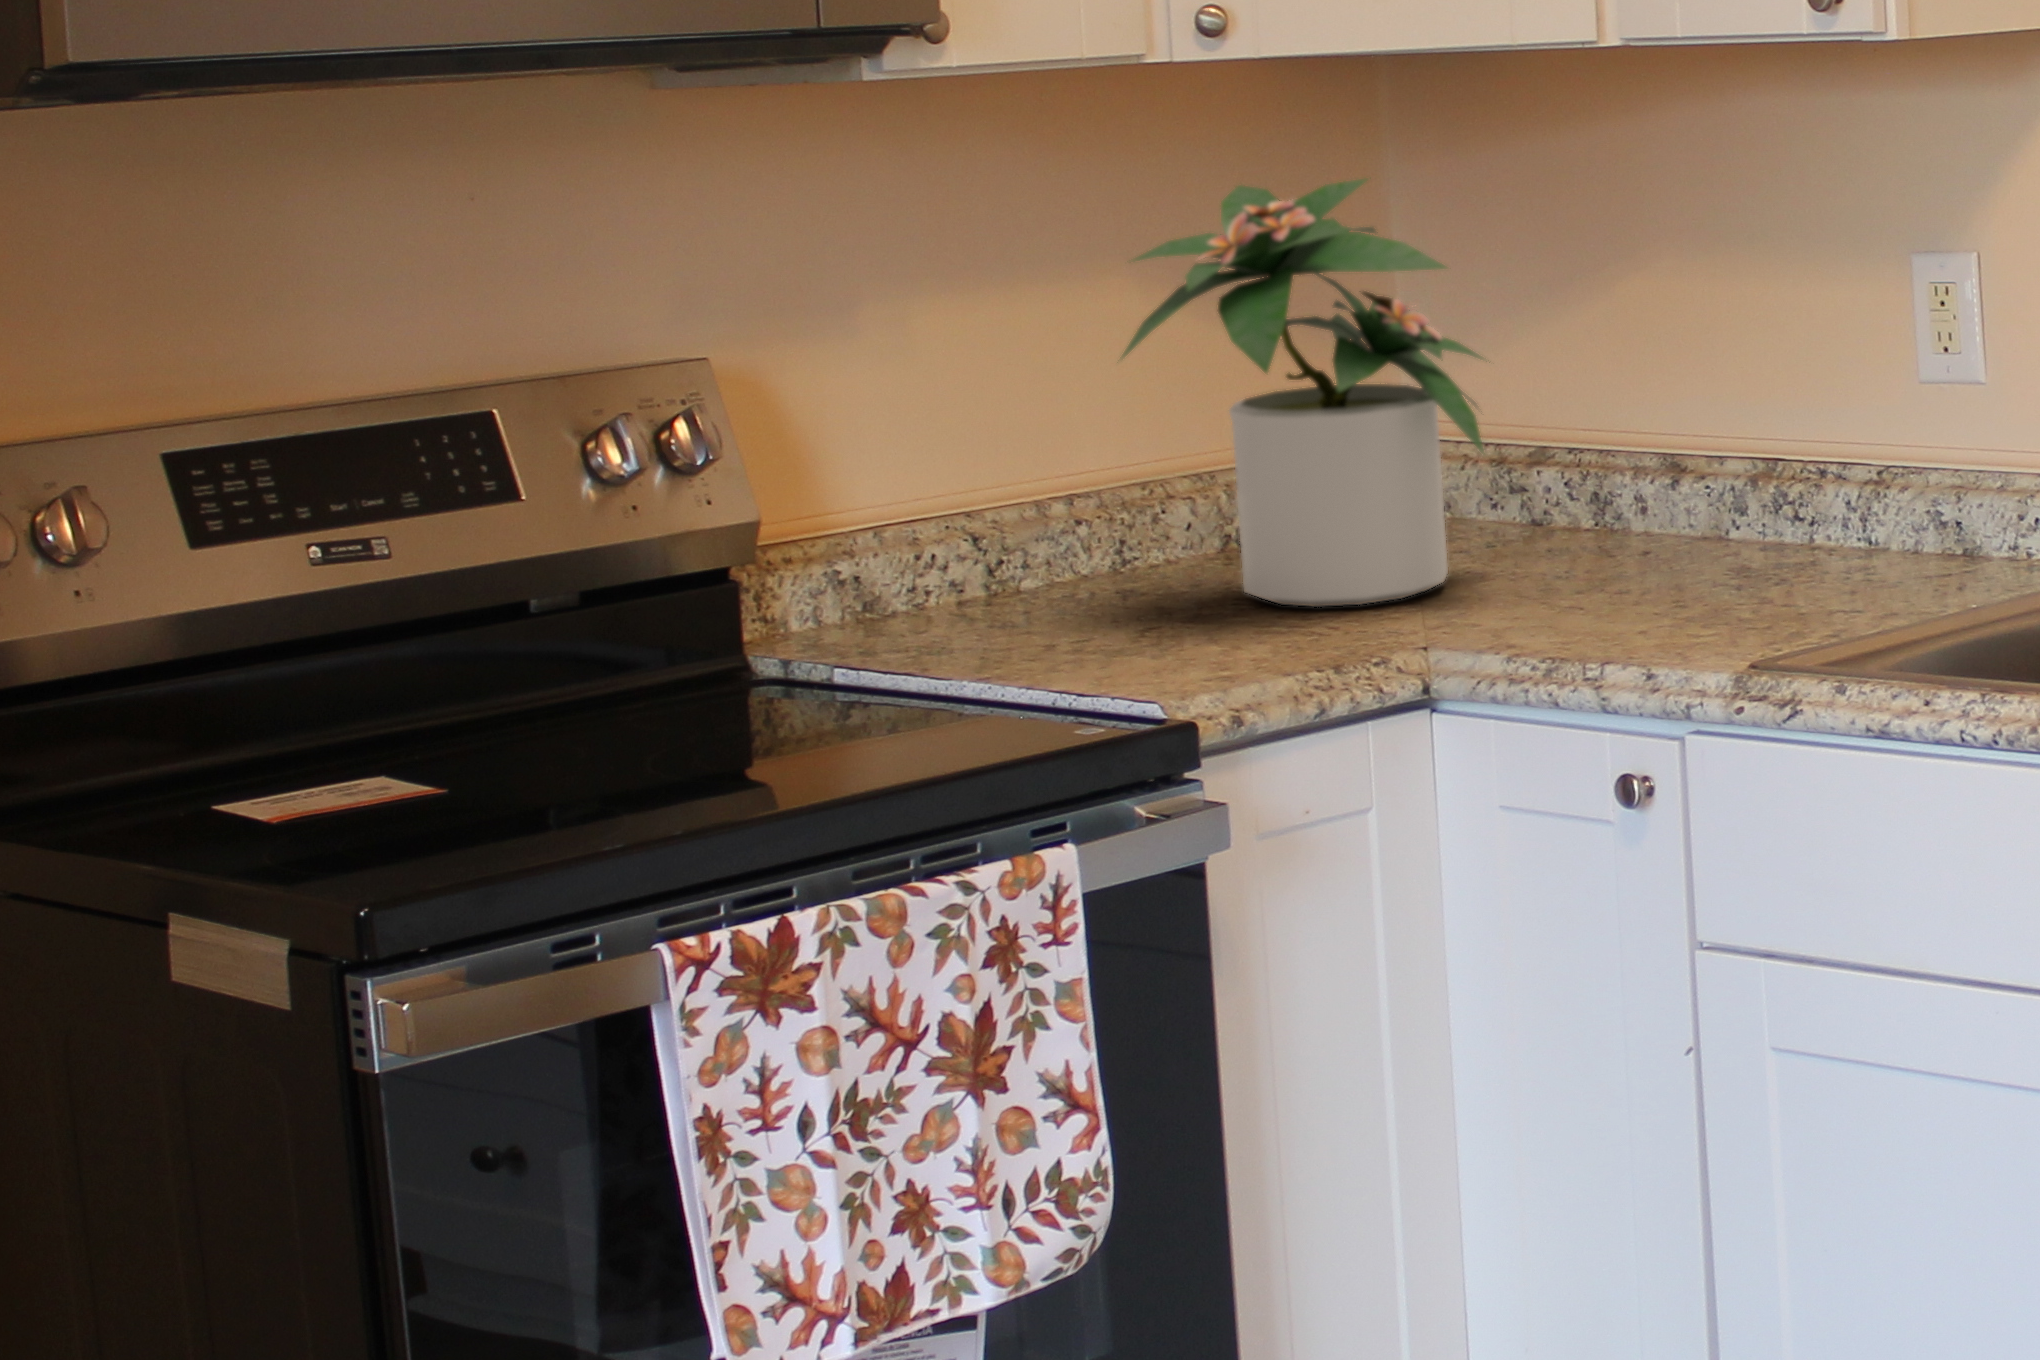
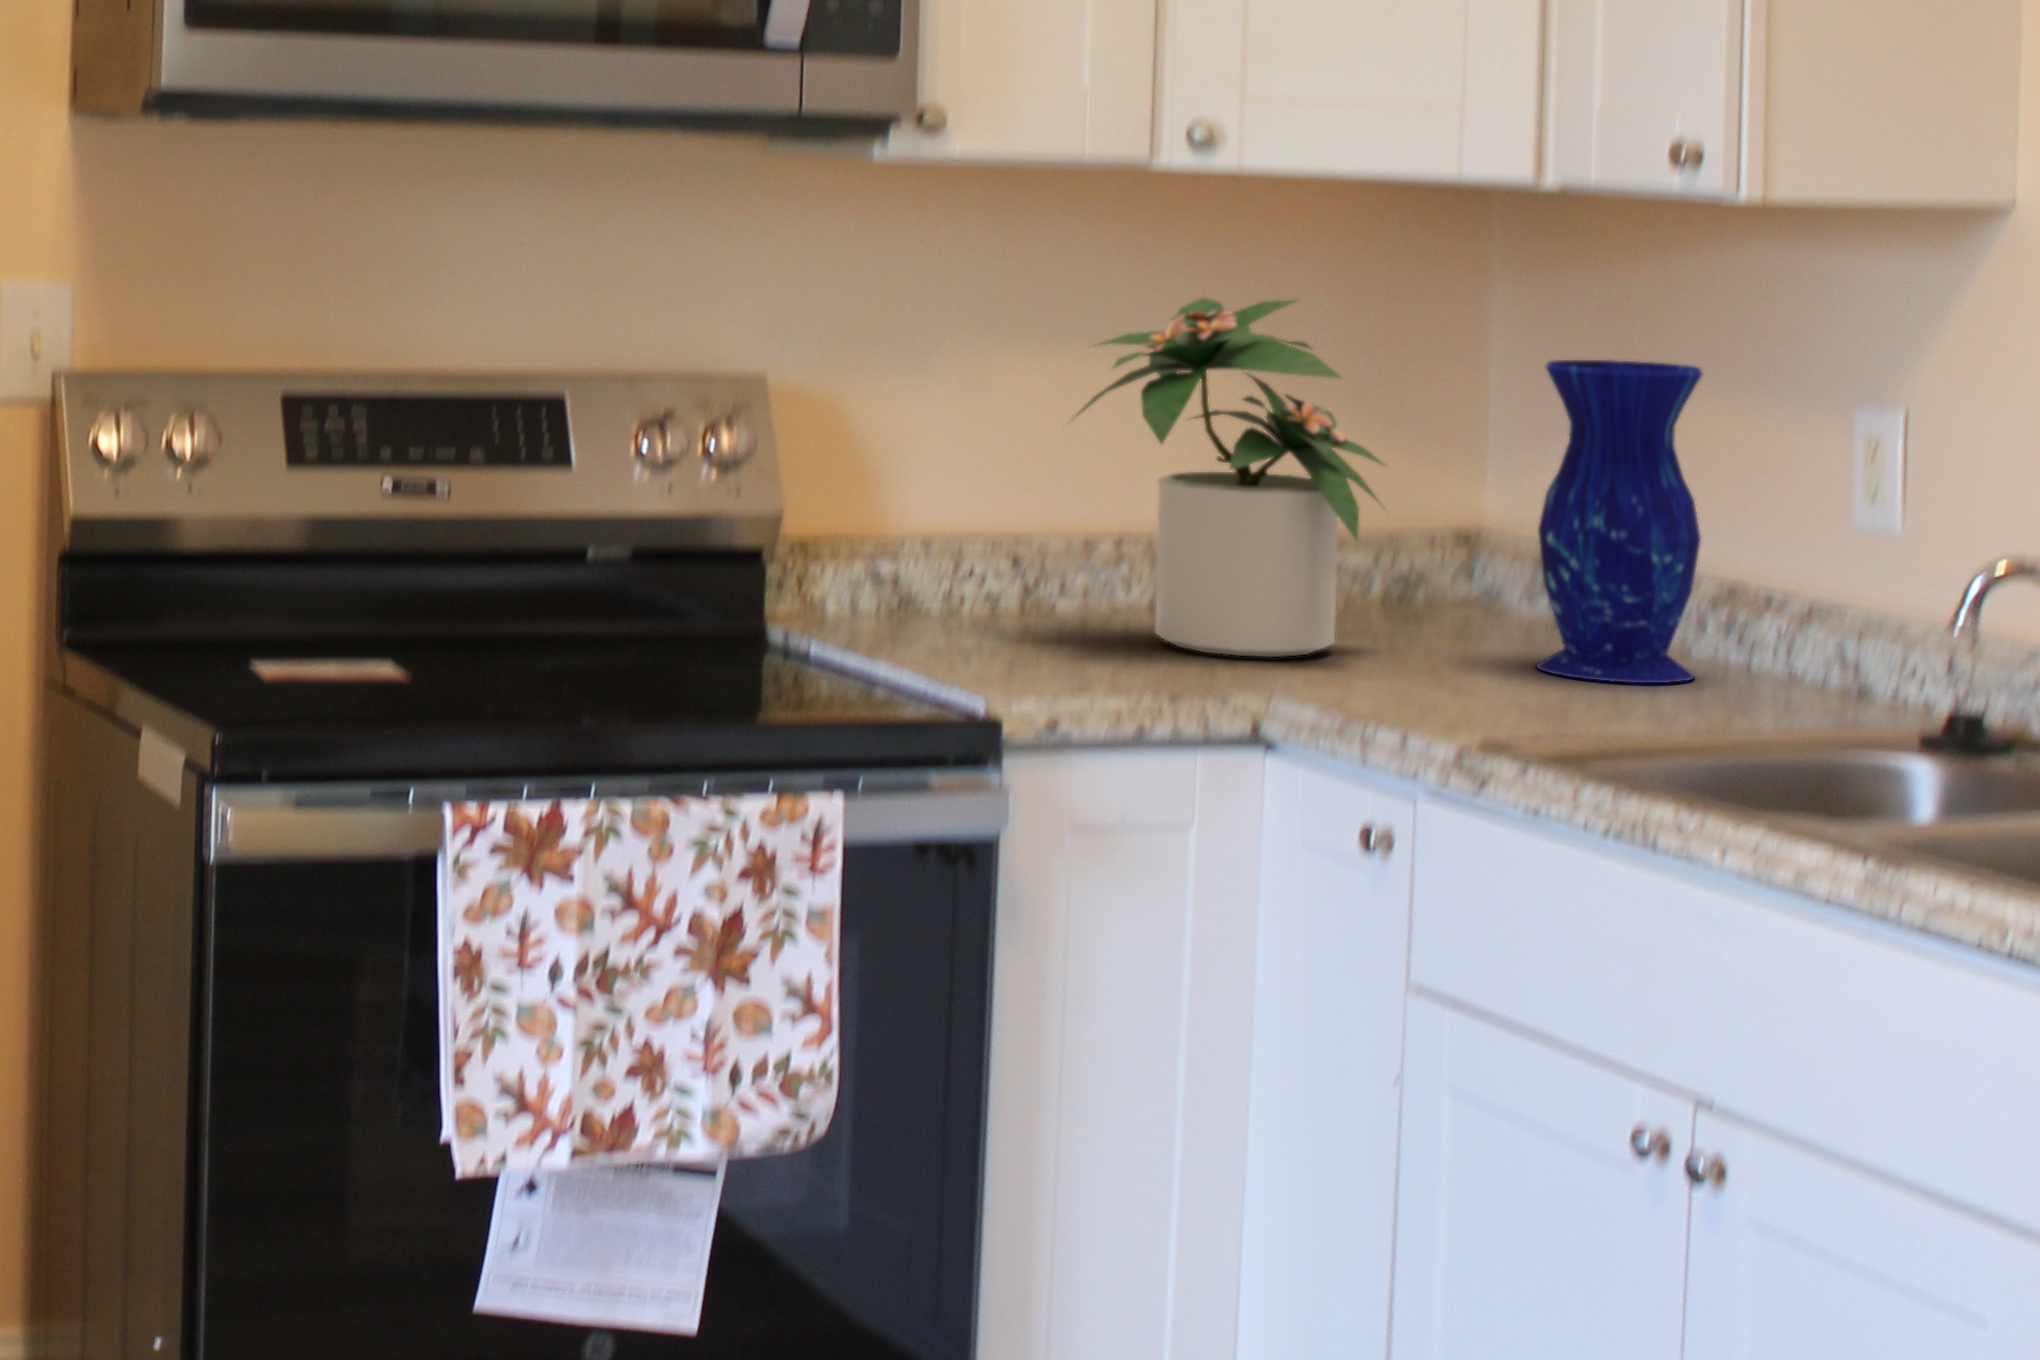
vase: none [1647,205,1835,572] -> present [1537,360,1702,683]

